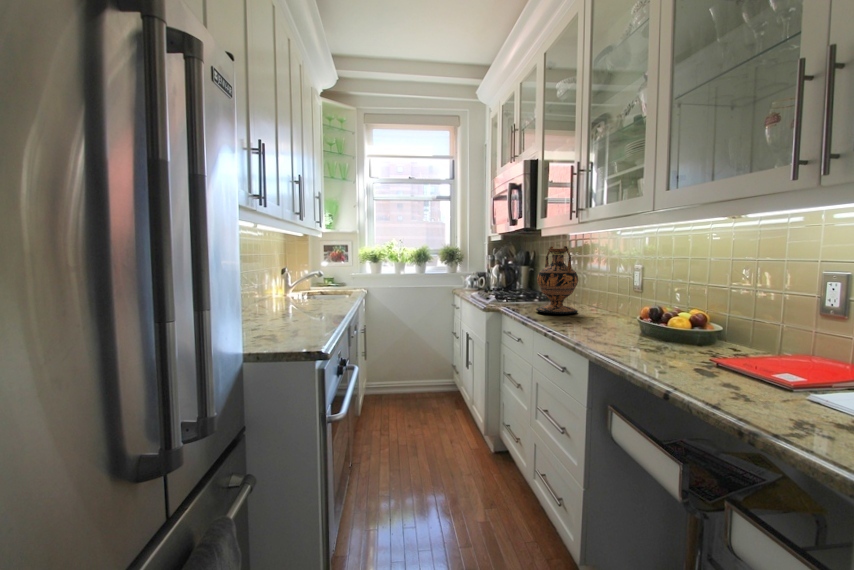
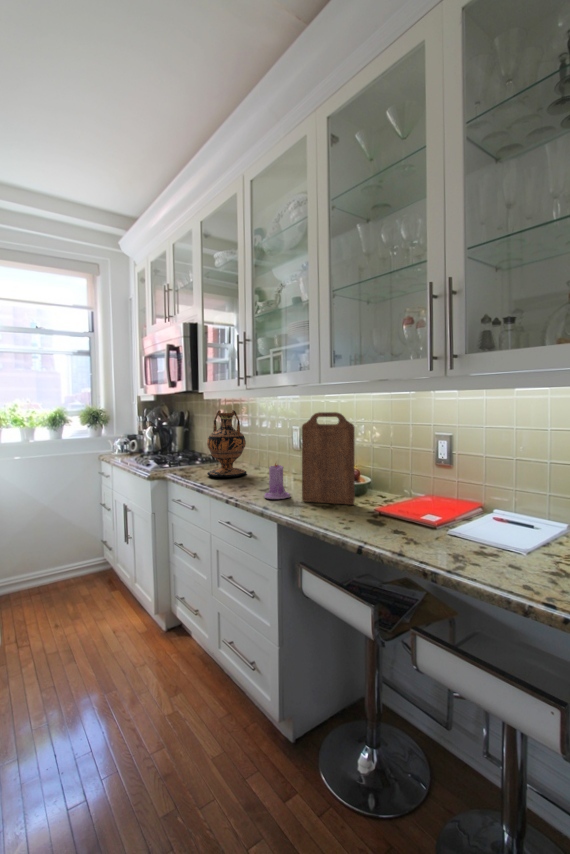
cutting board: none [624,243,696,353] -> present [302,412,355,505]
candle: none [583,297,613,338] -> present [264,463,290,499]

